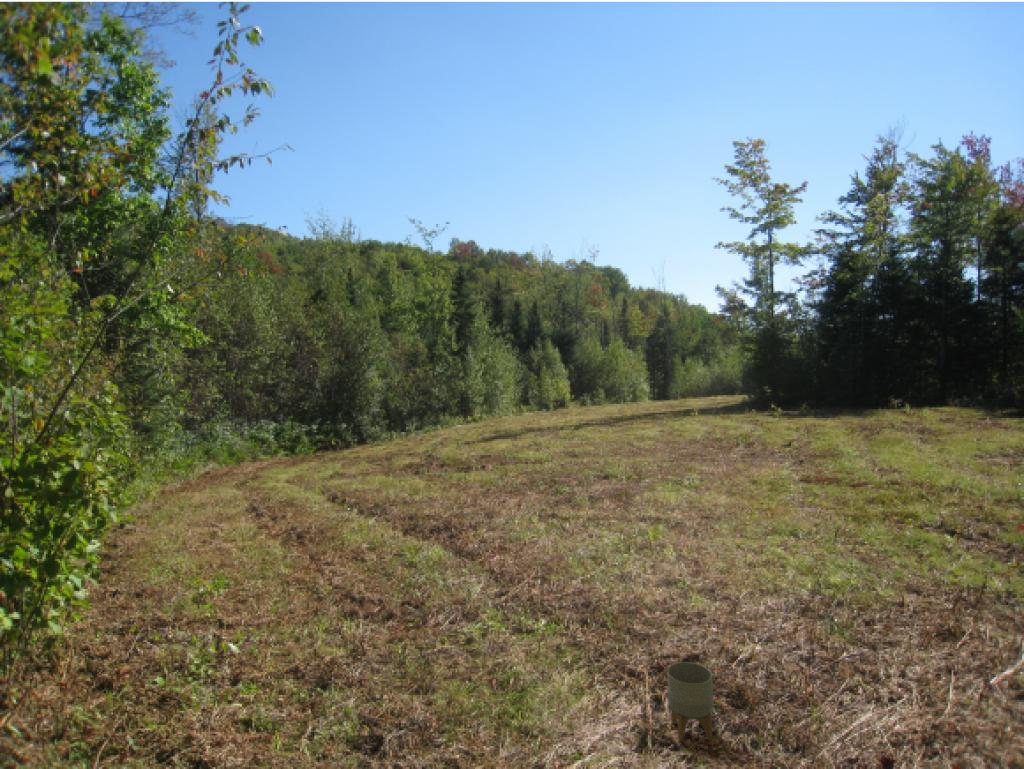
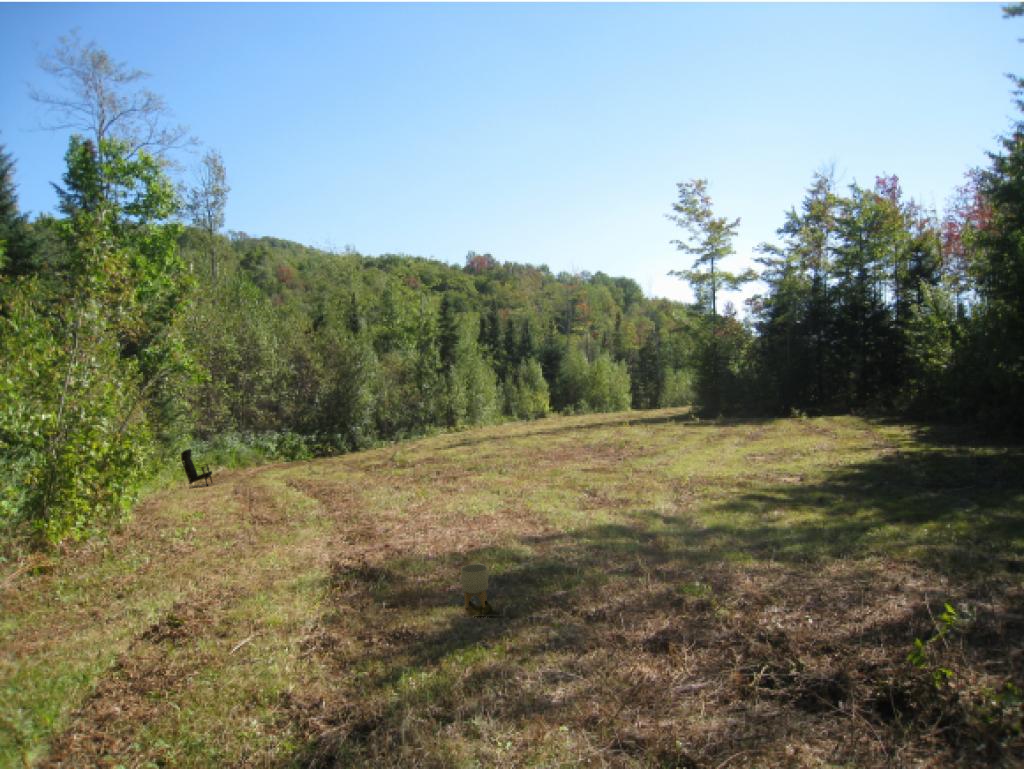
lounge chair: none [166,443,204,492] -> present [181,449,212,486]

